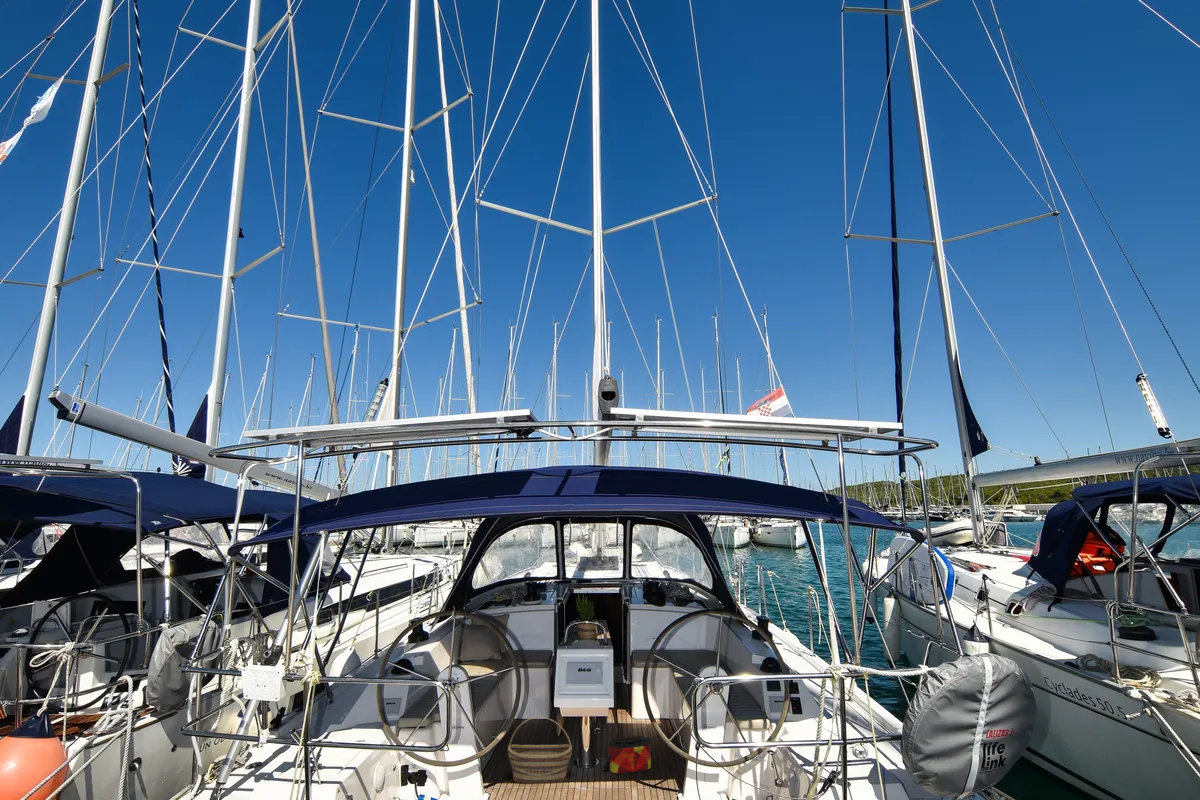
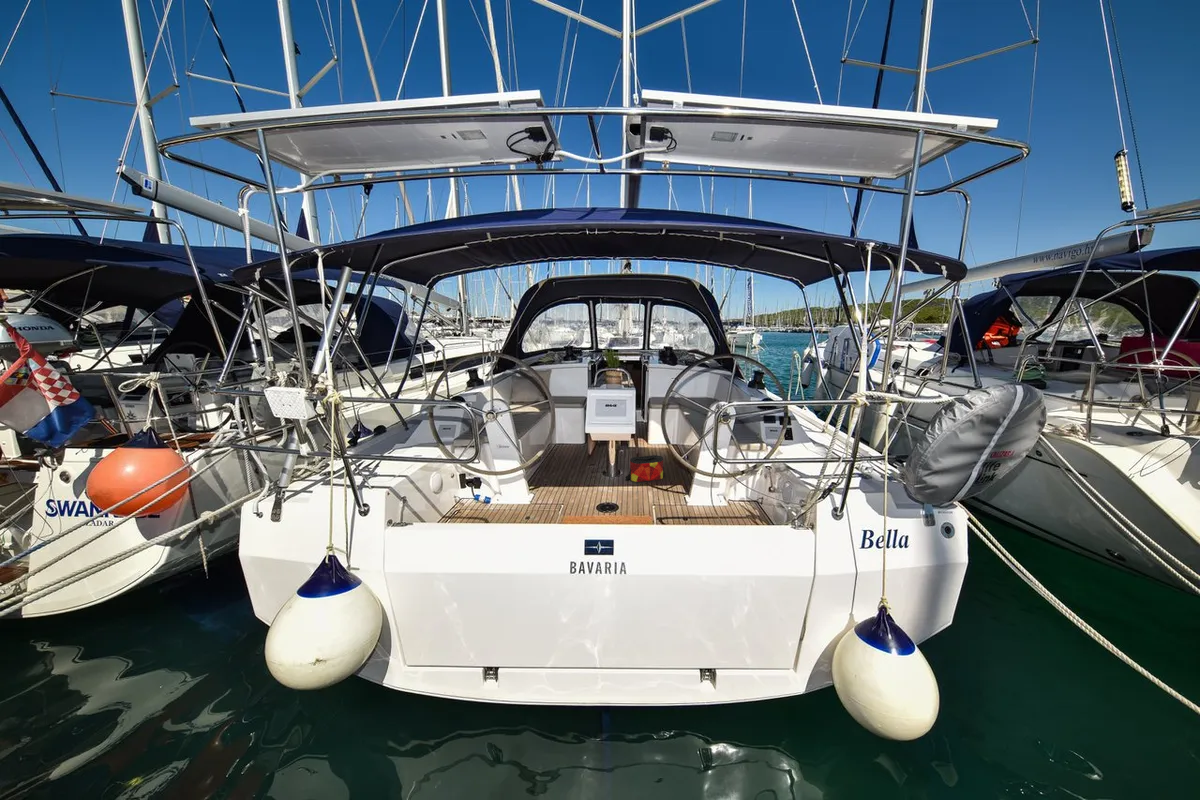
basket: present [508,717,572,784] -> none [551,439,601,489]

